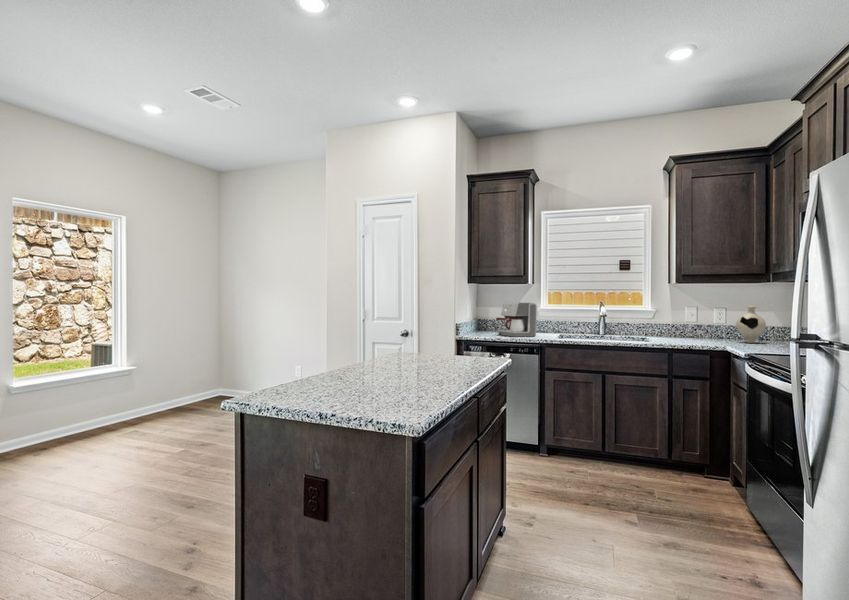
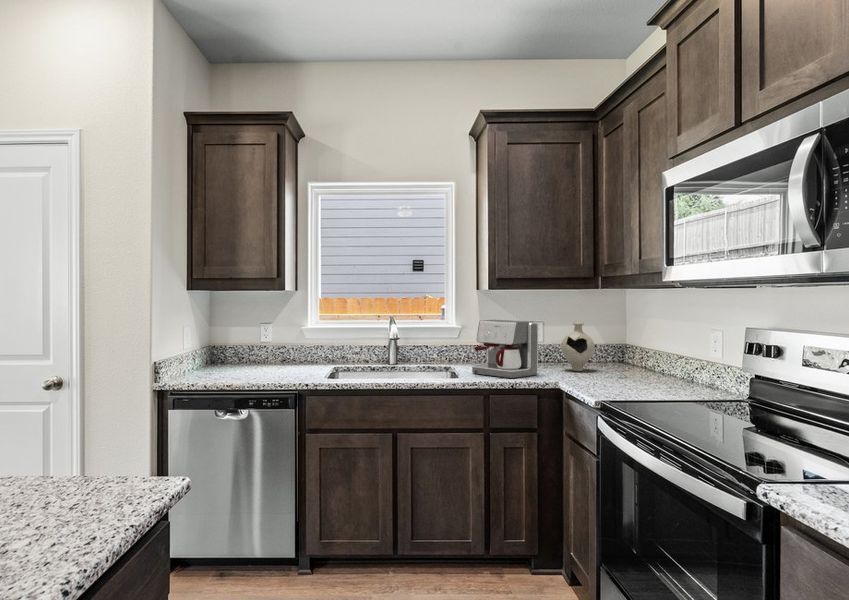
coffee maker: present [496,302,537,337] -> present [472,320,538,378]

